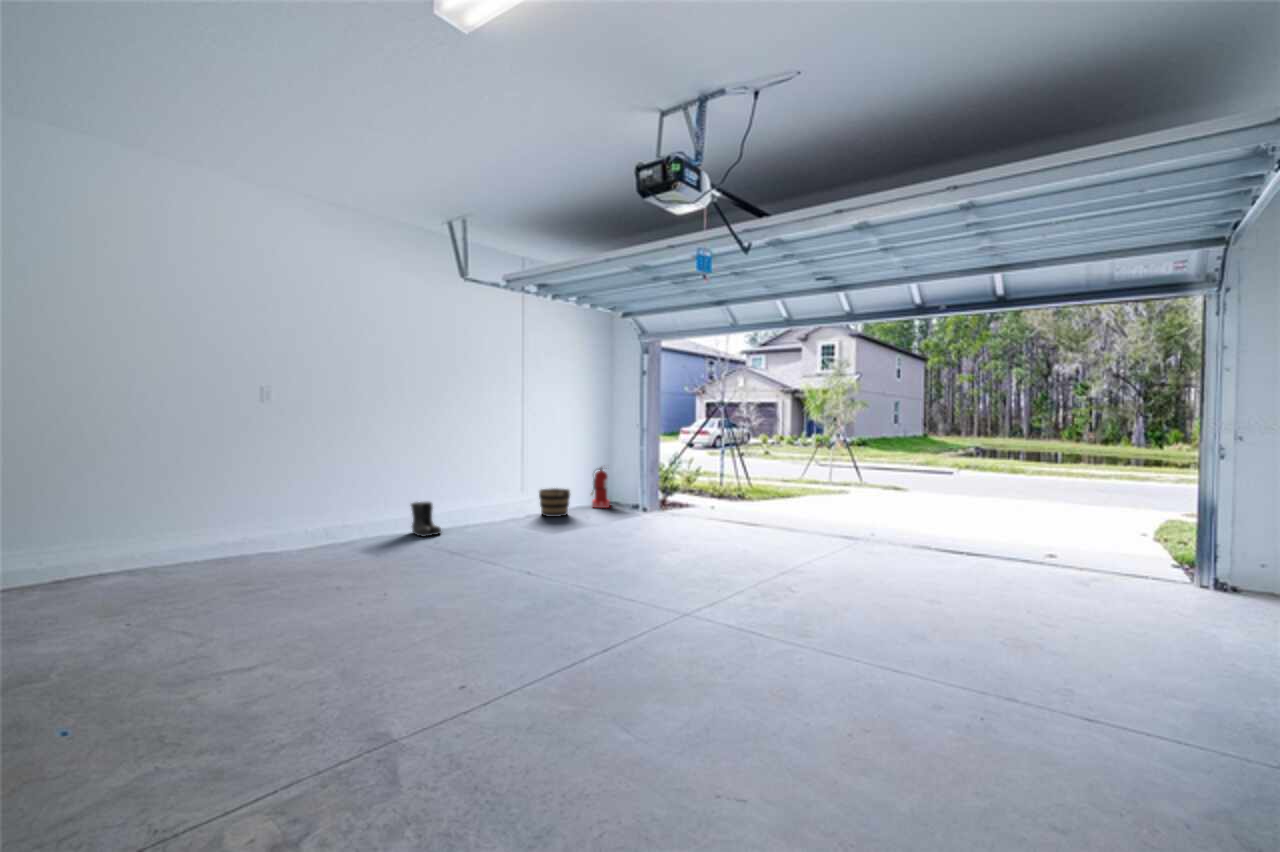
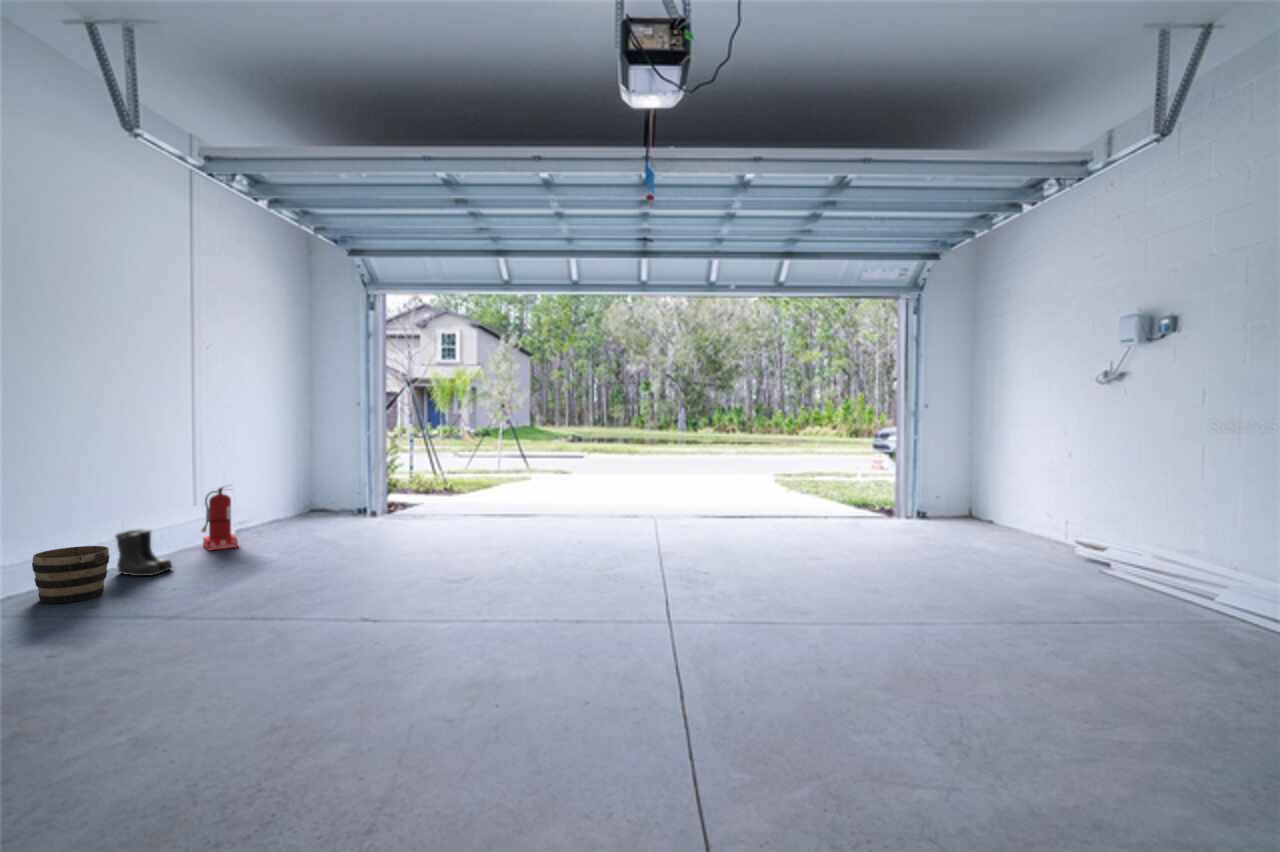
fire extinguisher: present [591,468,610,508] -> present [202,487,238,551]
bucket: present [539,488,570,517] -> present [32,546,110,604]

